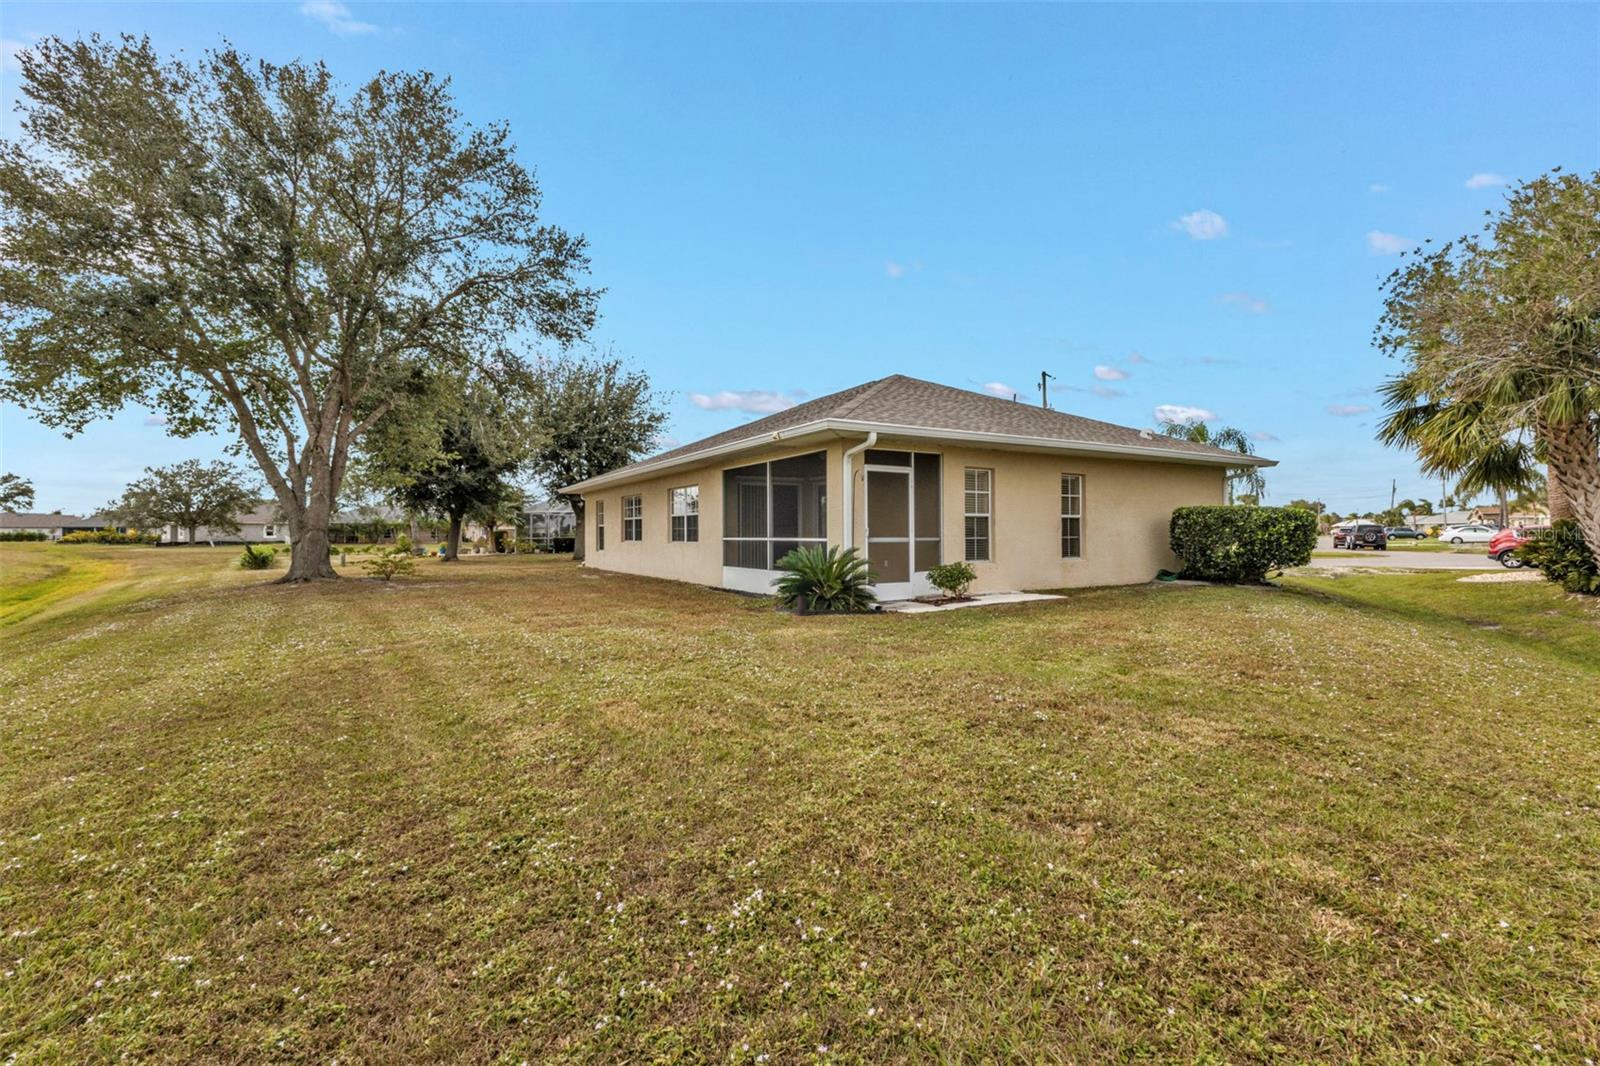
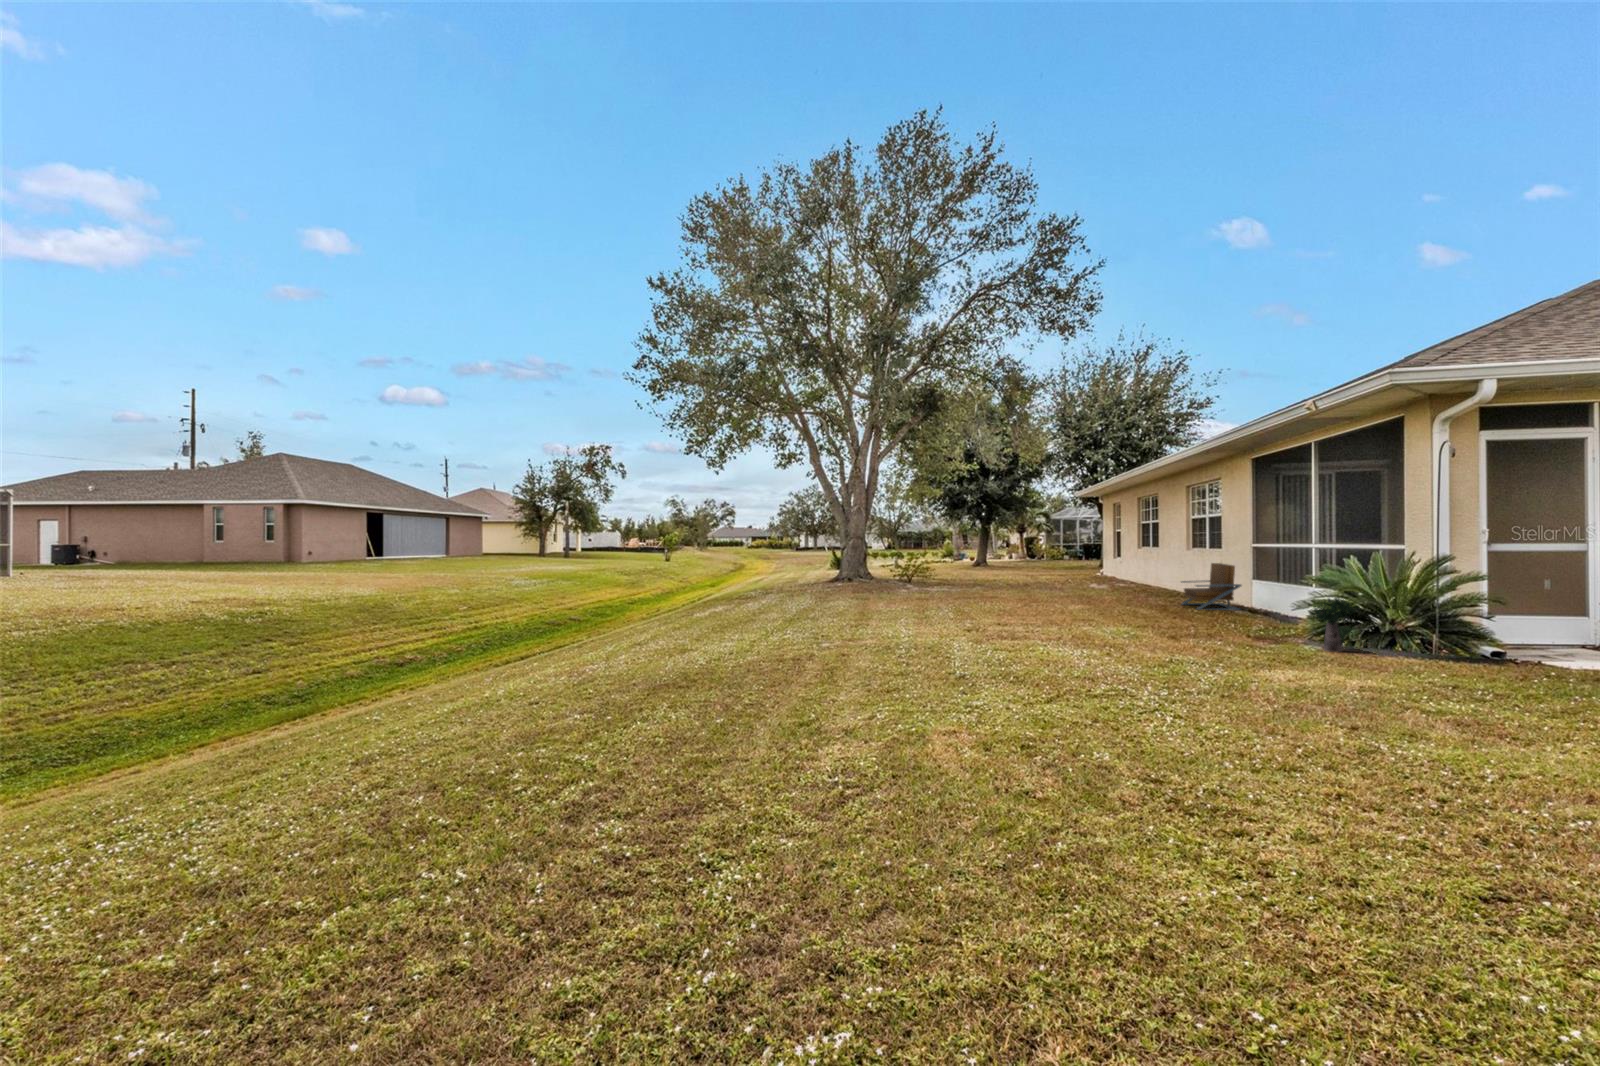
lounge chair: none [672,553,717,593] -> present [1181,563,1241,610]

